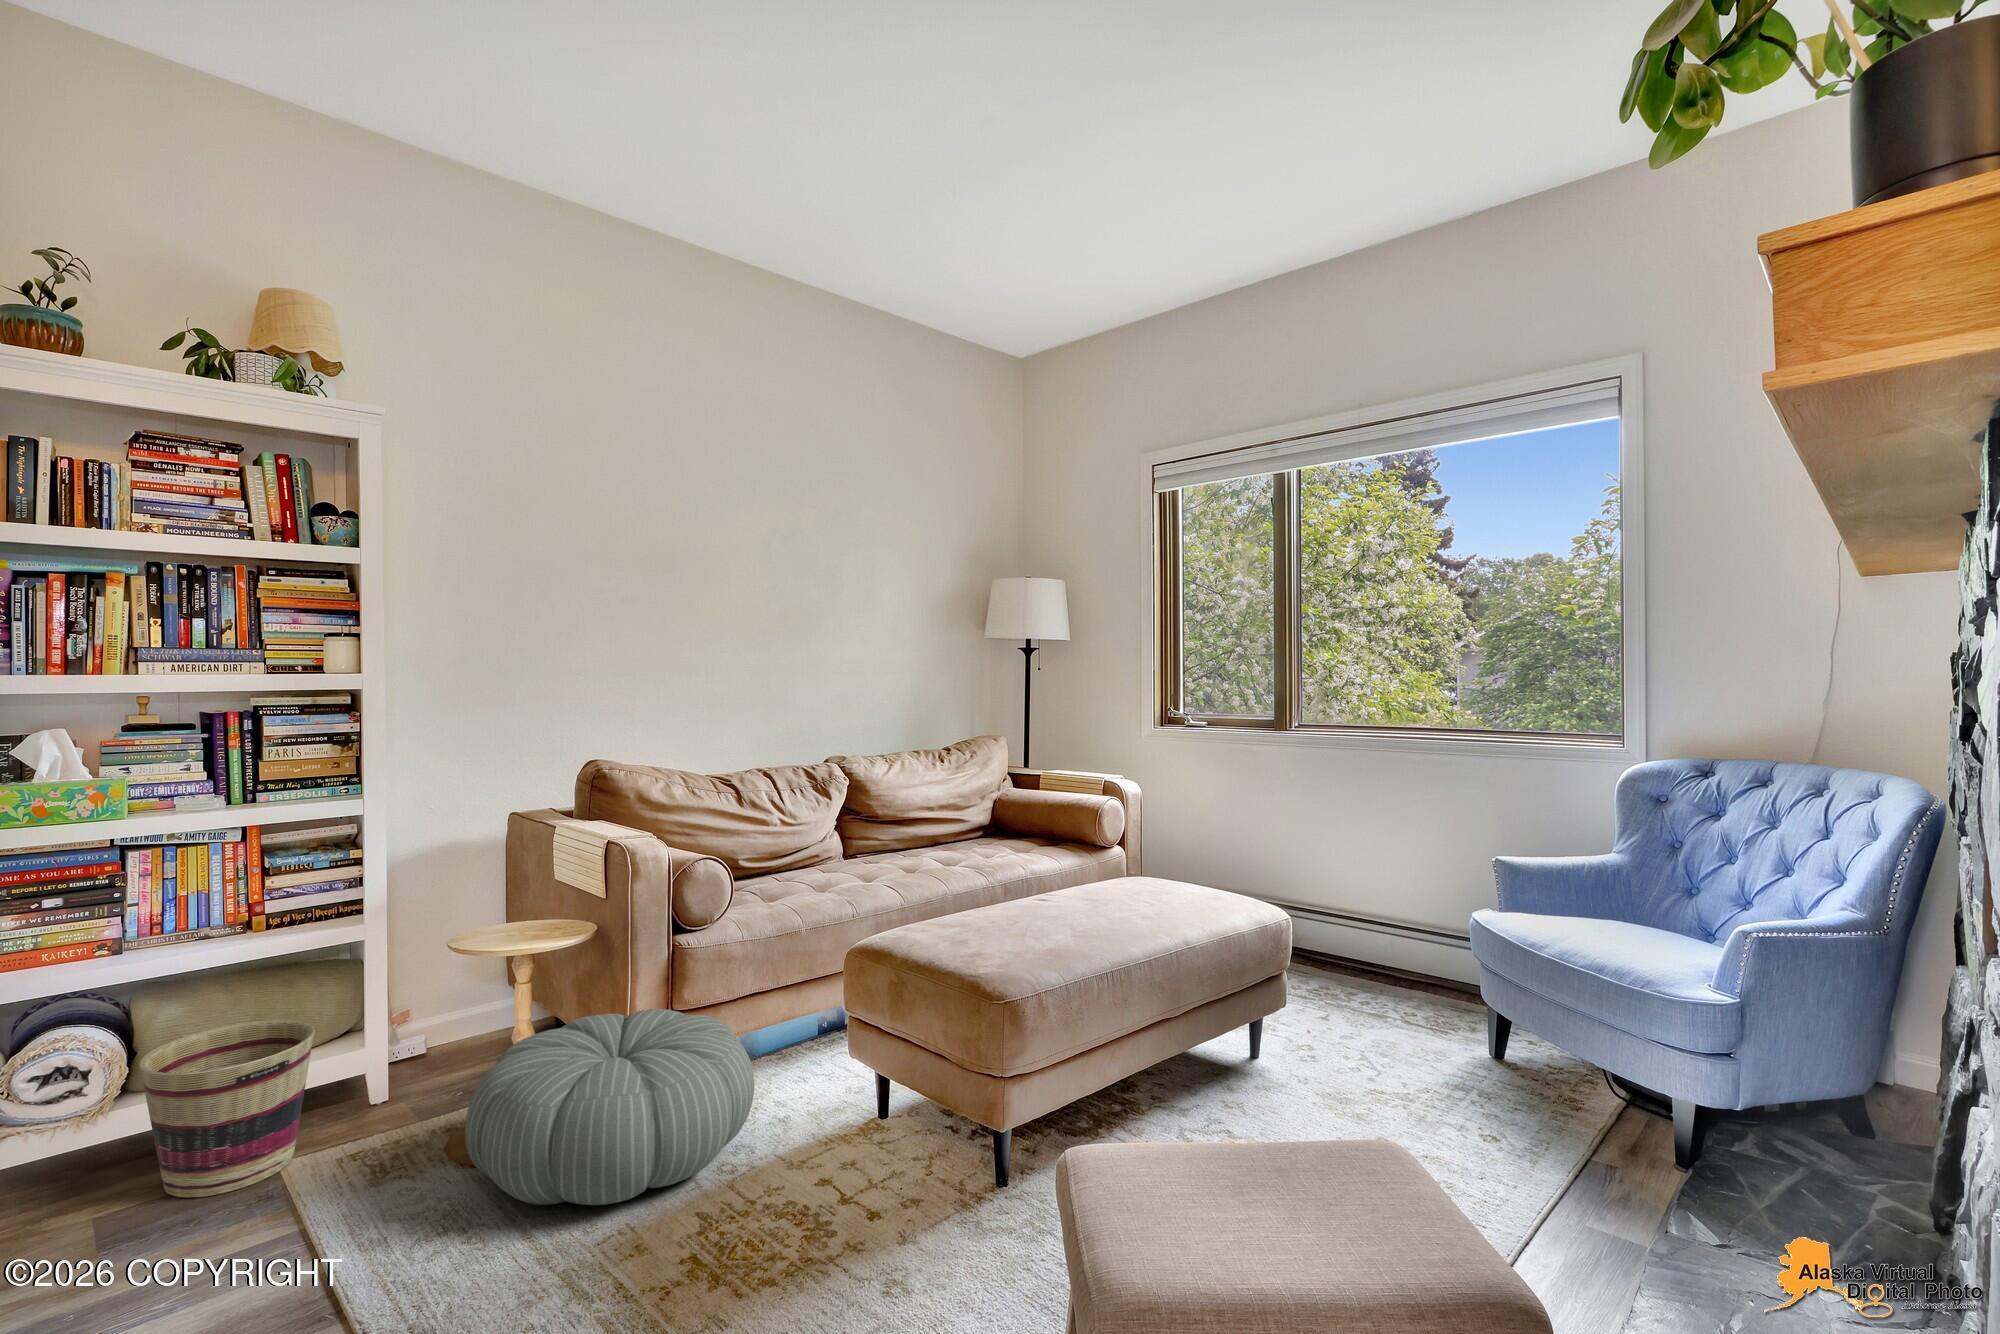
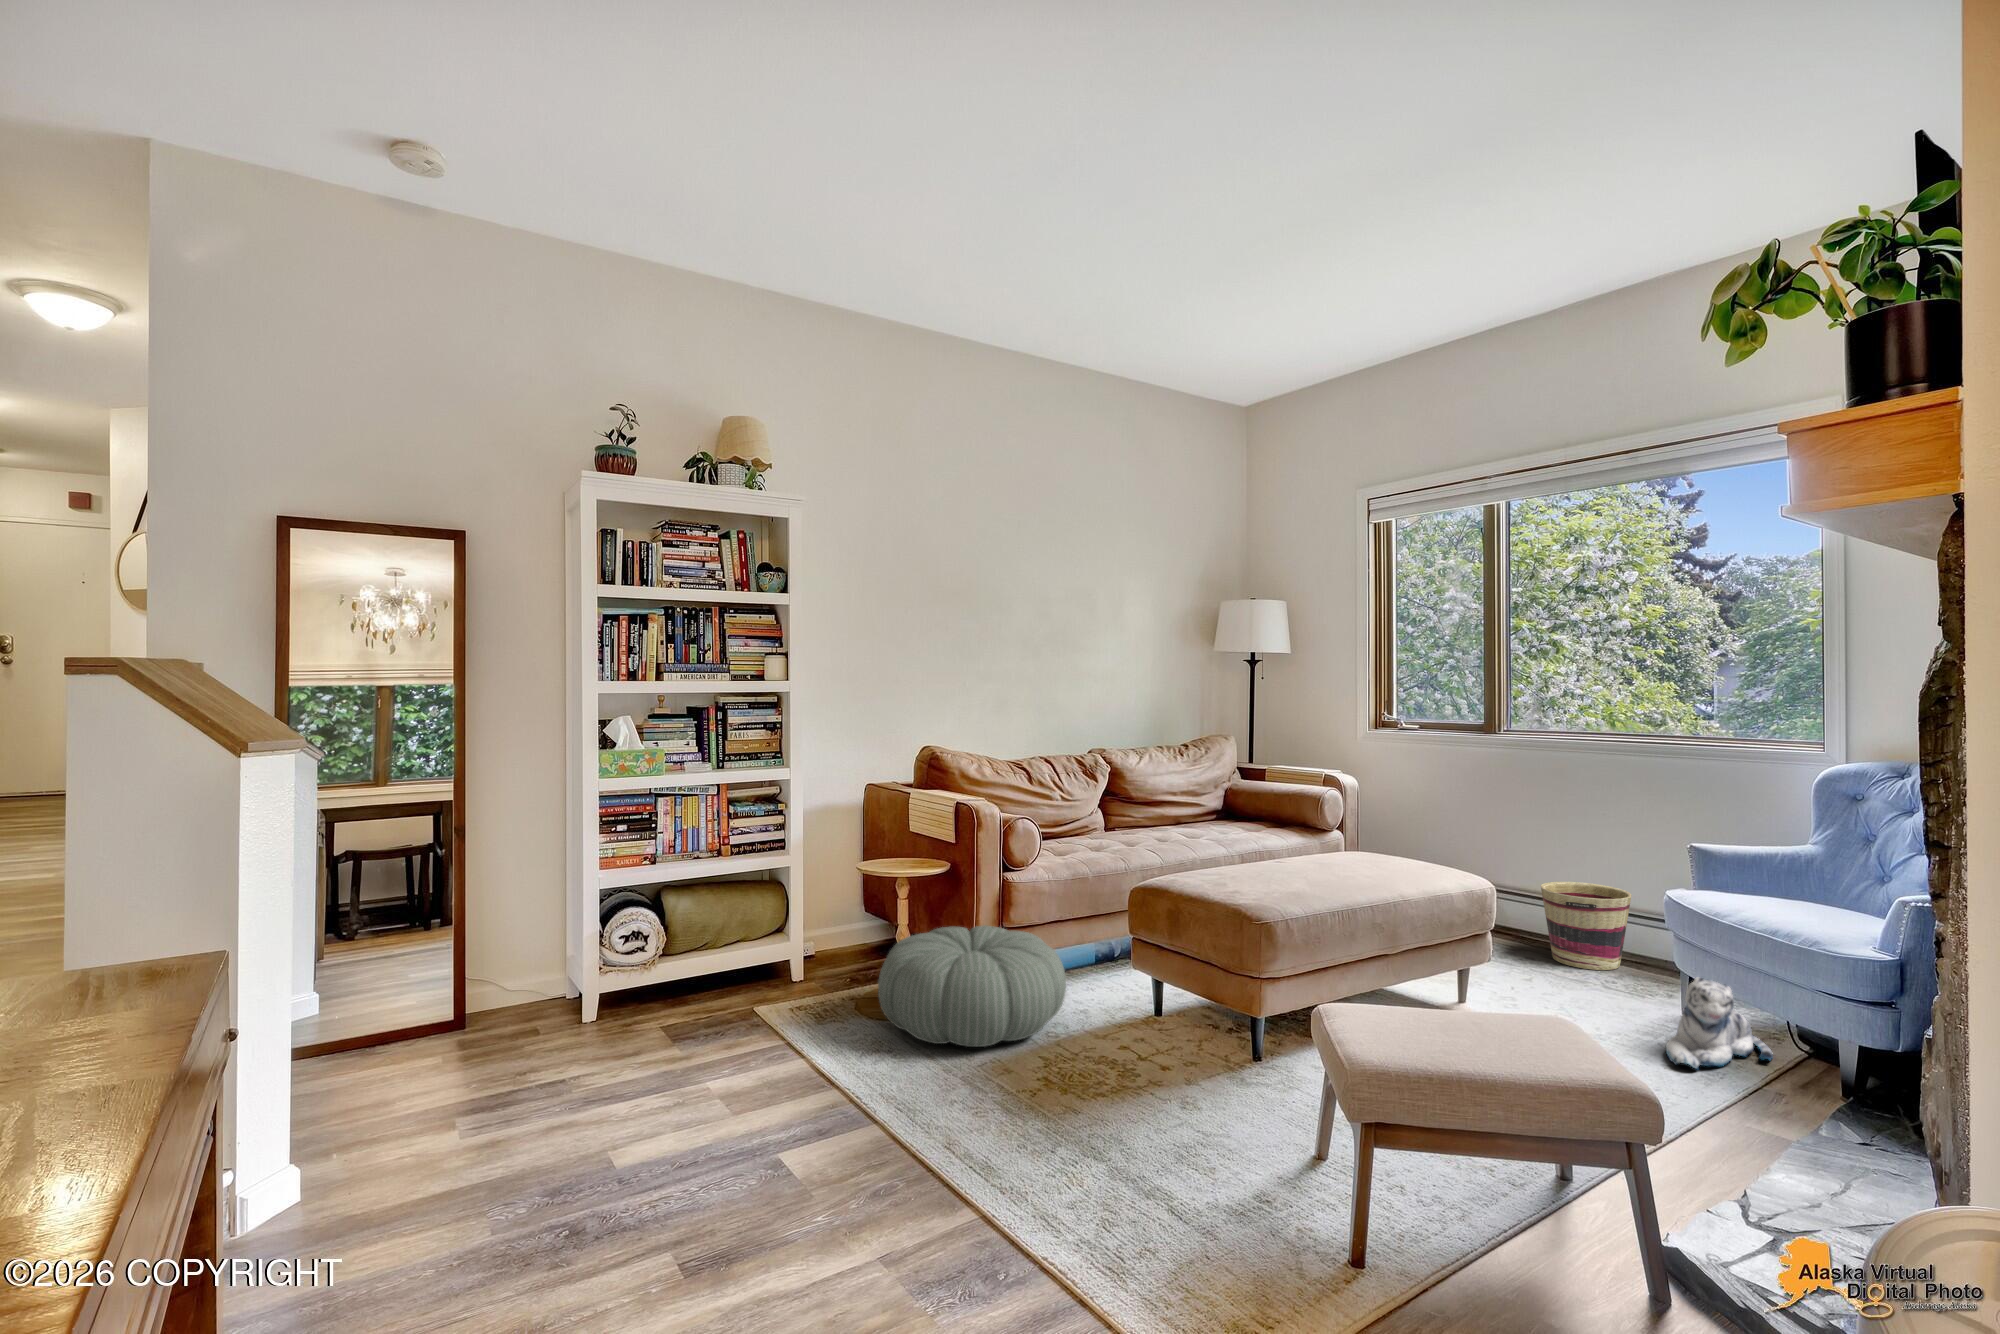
basket: present [139,1020,315,1198] -> present [1541,882,1632,970]
plush toy: none [1480,1022,1592,1139] -> present [1666,977,1773,1069]

